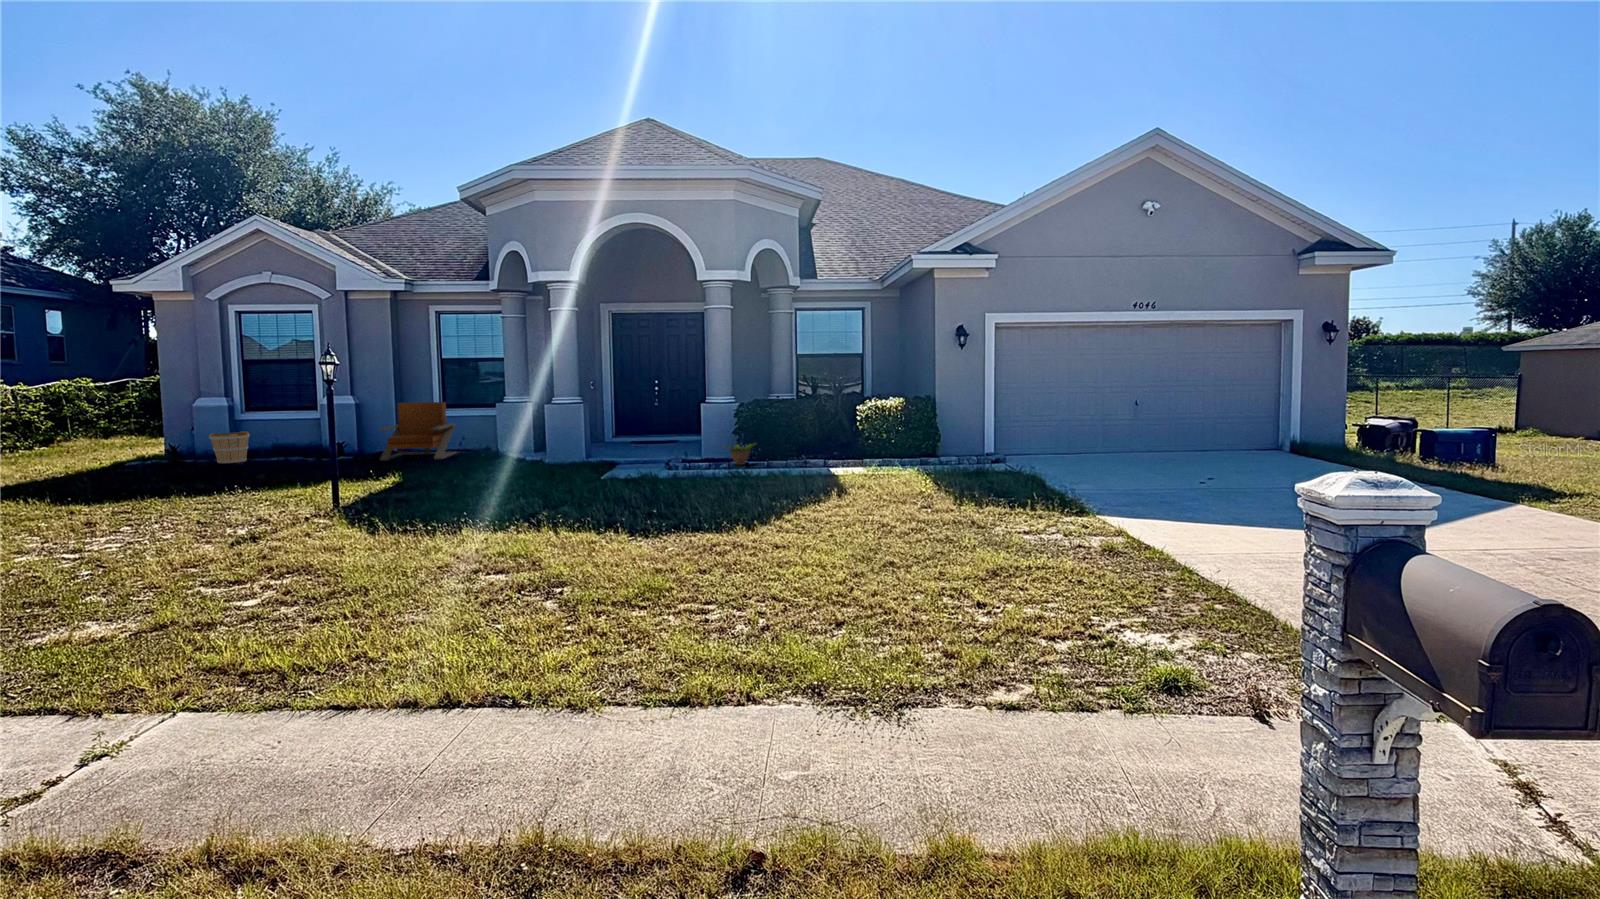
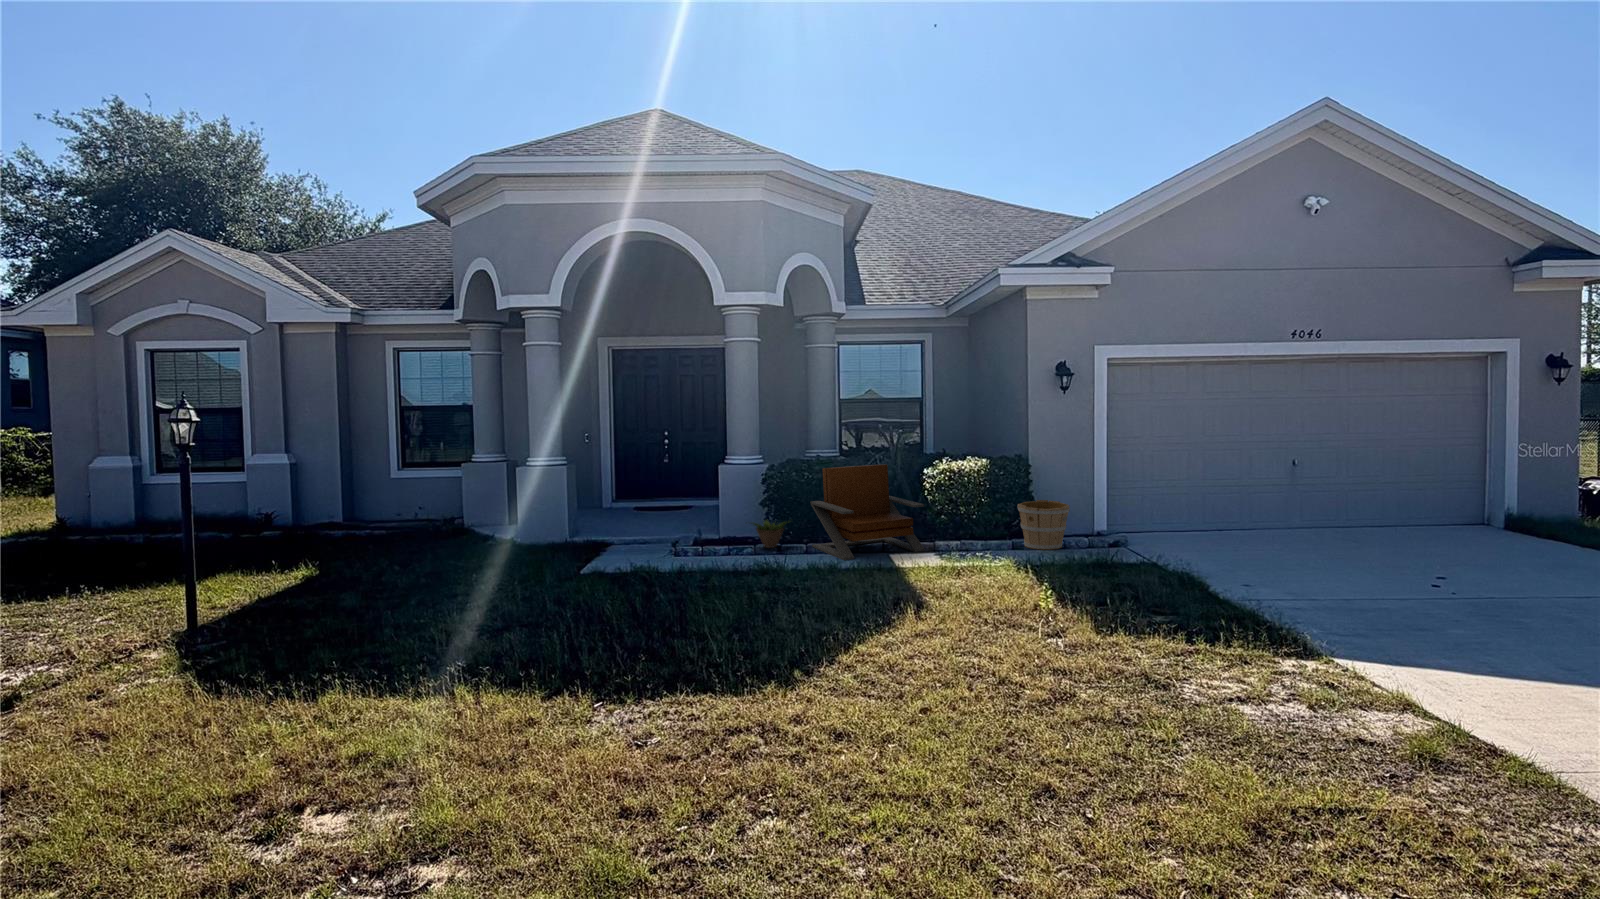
lounge chair: present [379,402,456,460] -> present [810,464,924,560]
wooden bucket: present [209,431,250,464] -> present [1017,500,1070,550]

